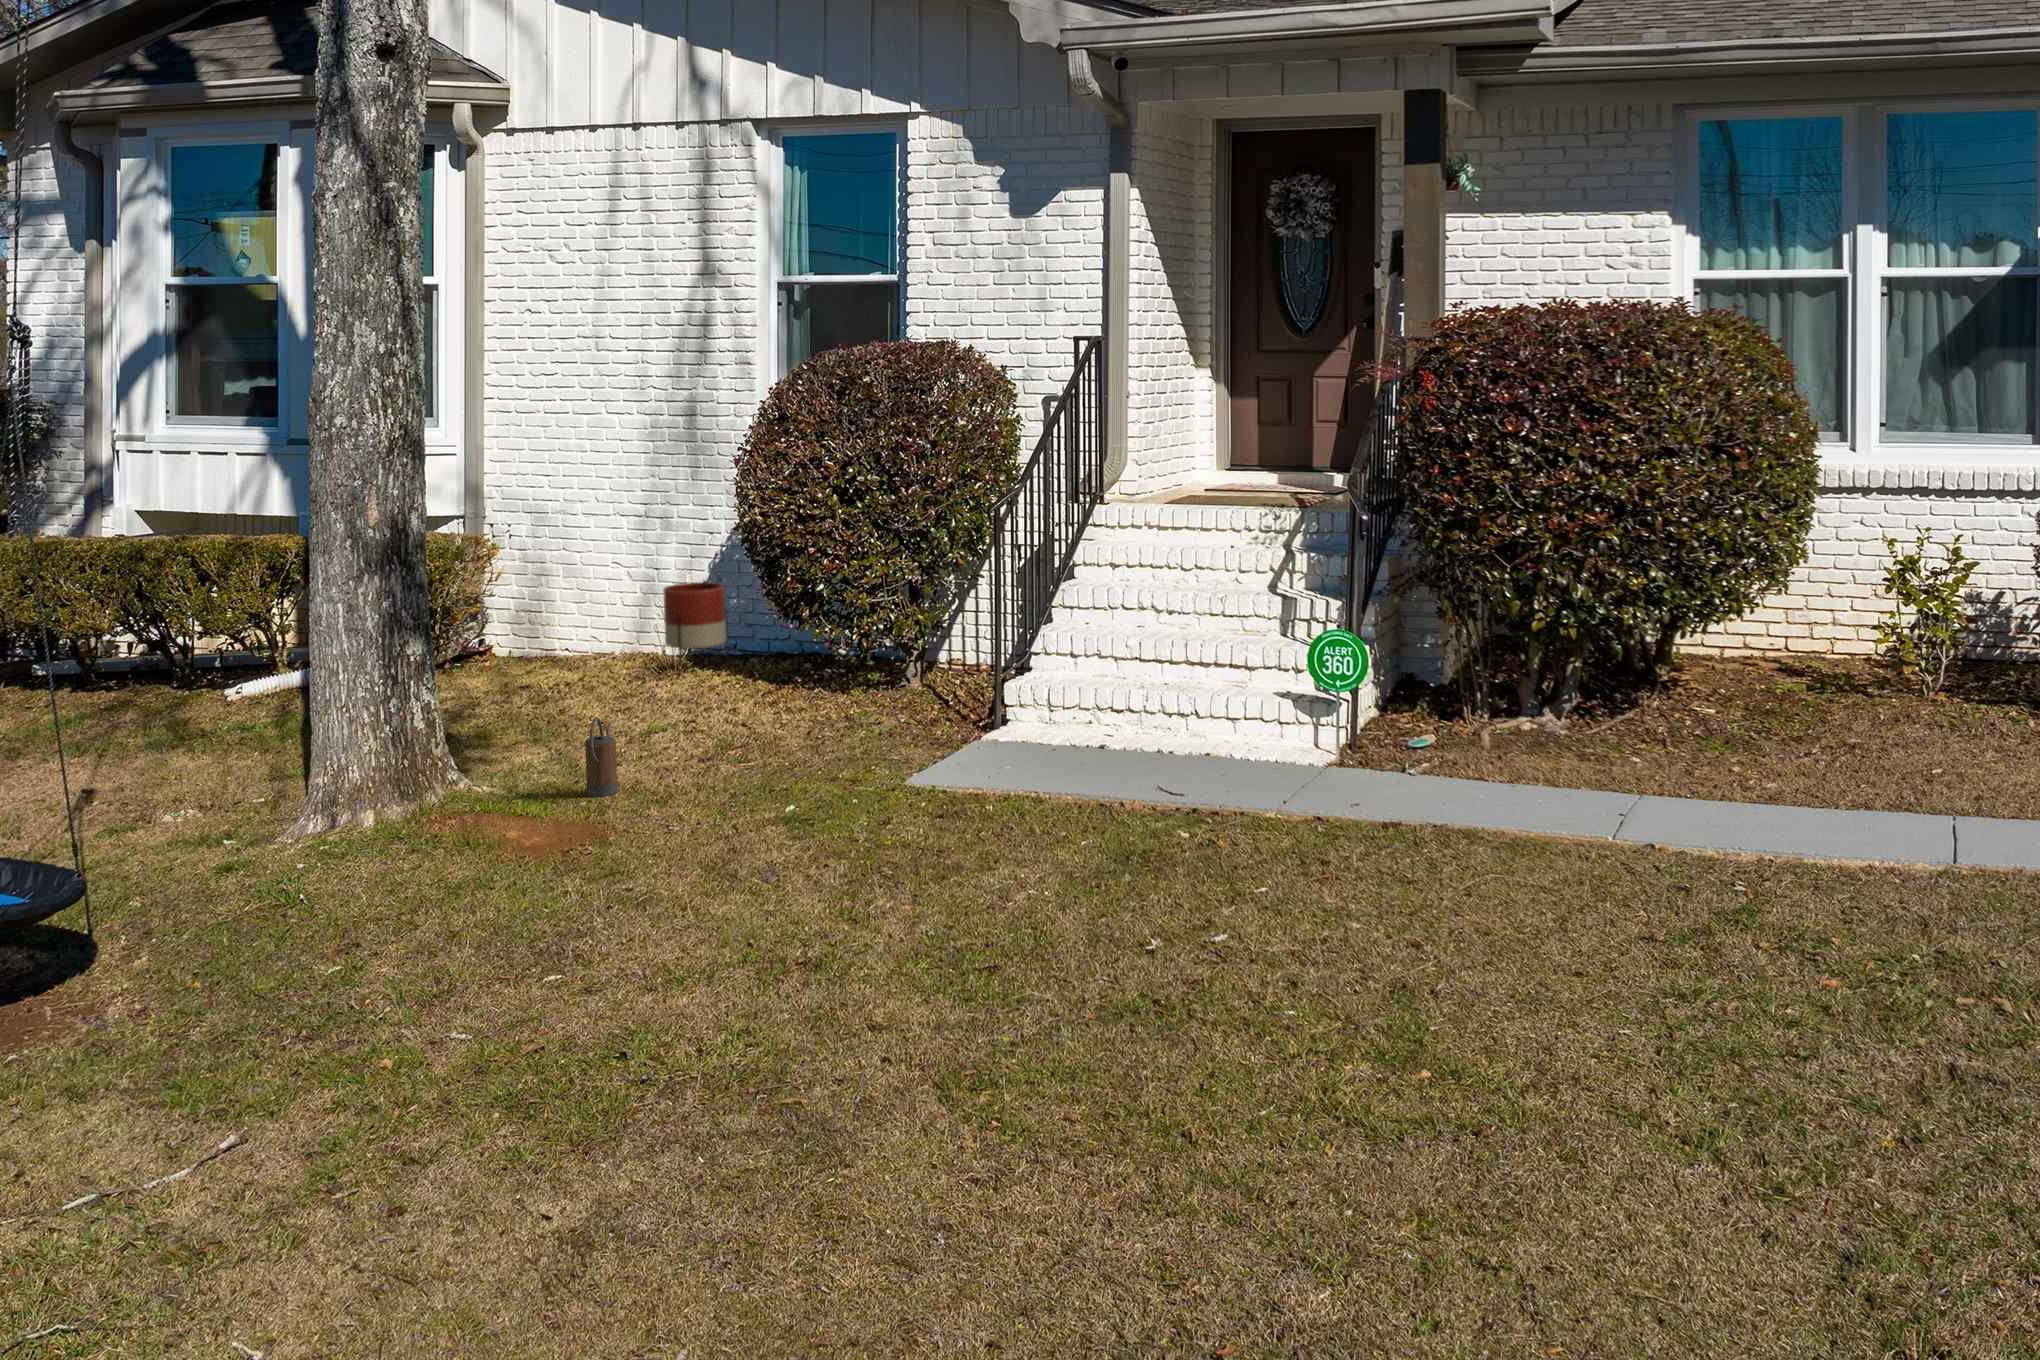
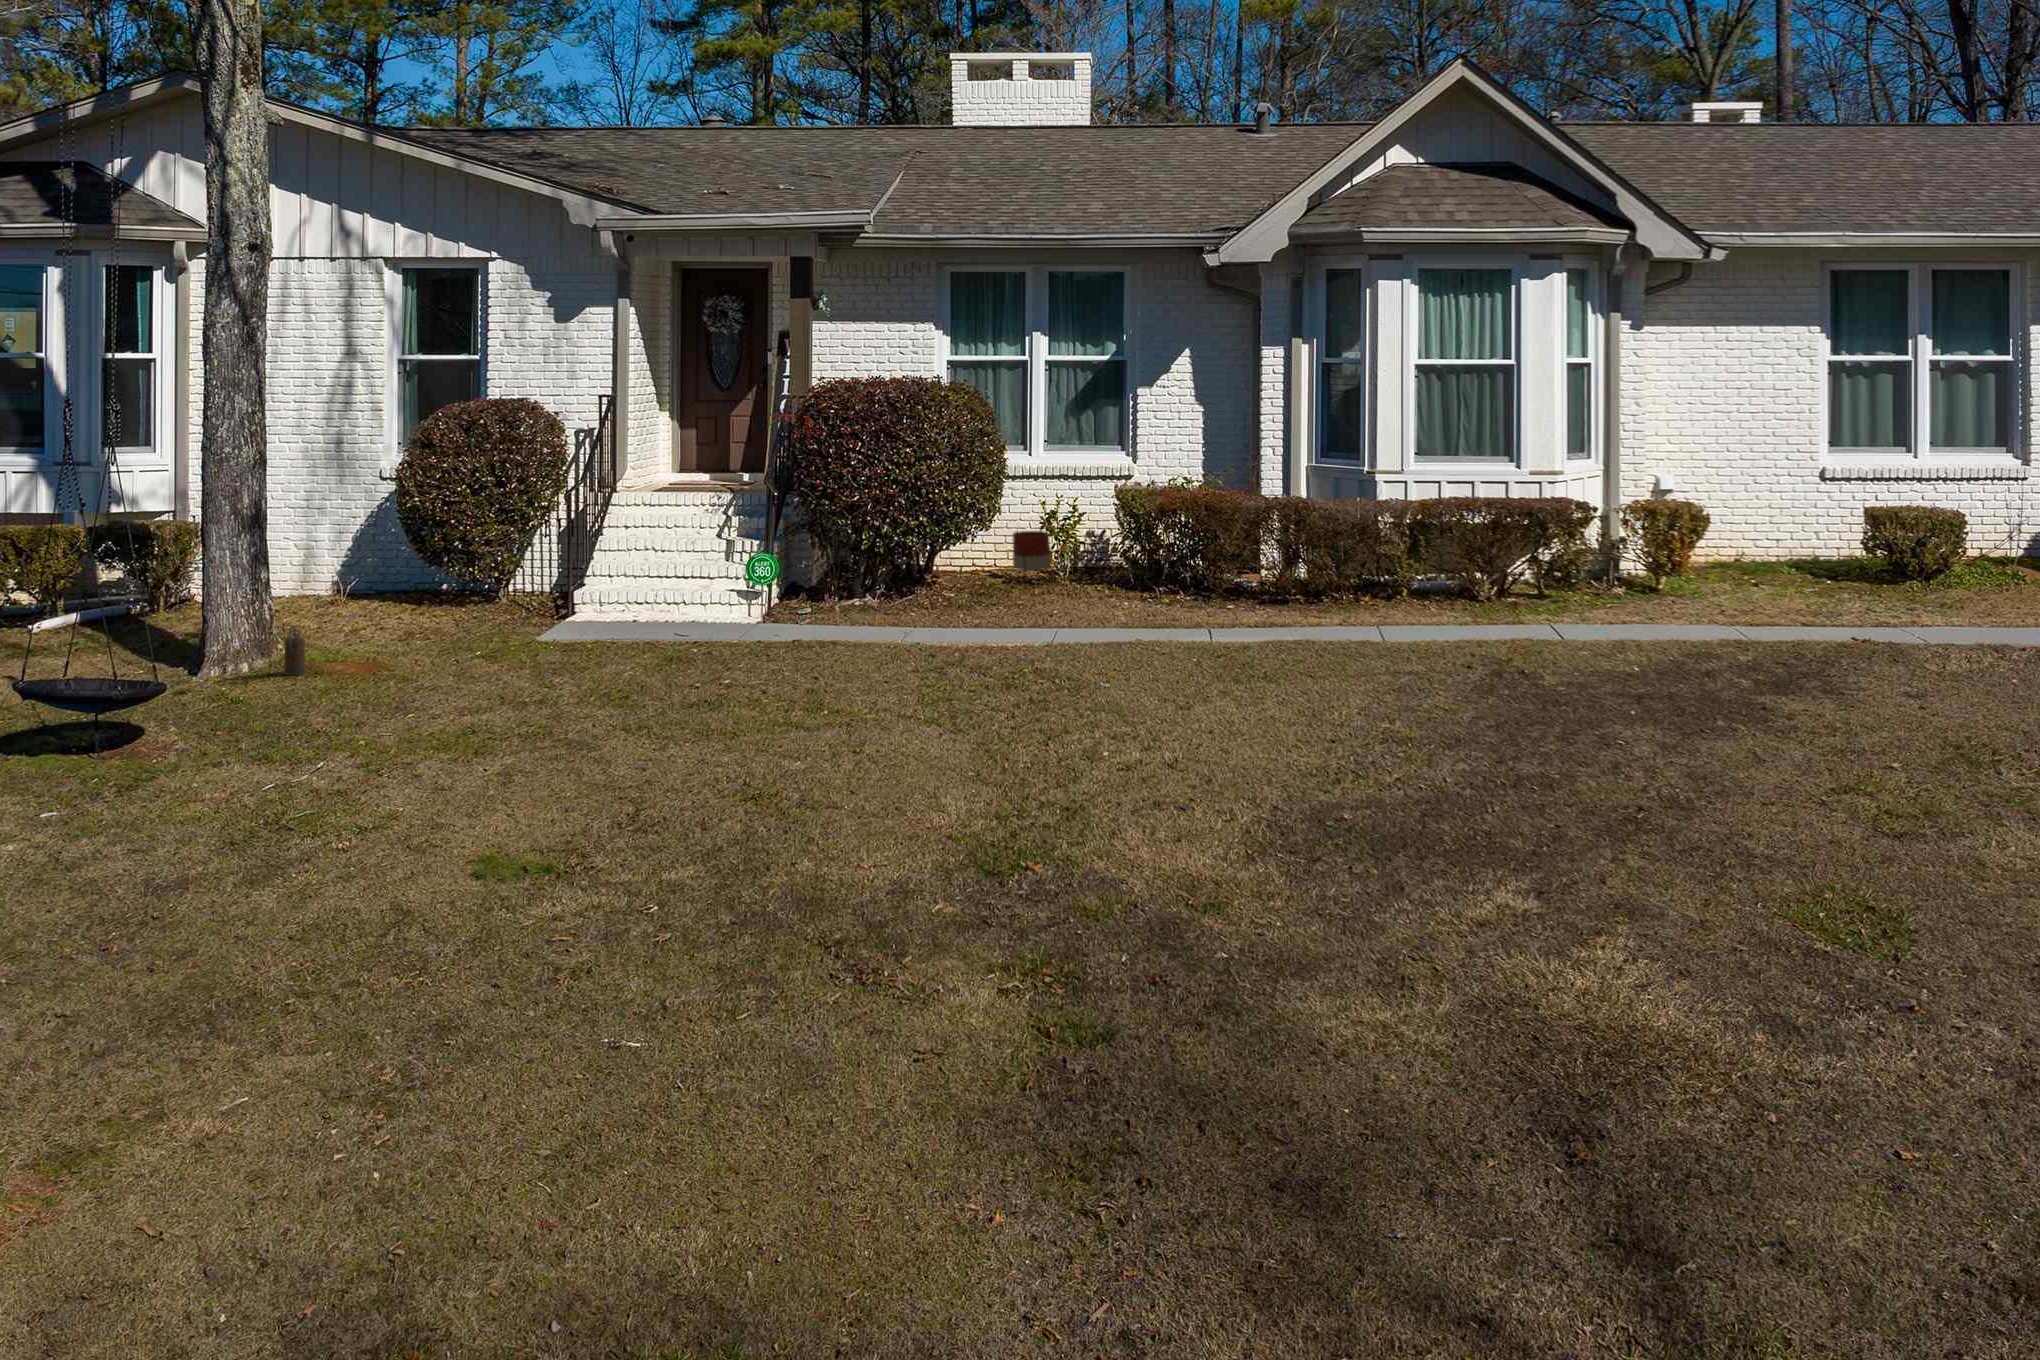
planter: present [664,582,729,667] -> present [1012,531,1051,572]

